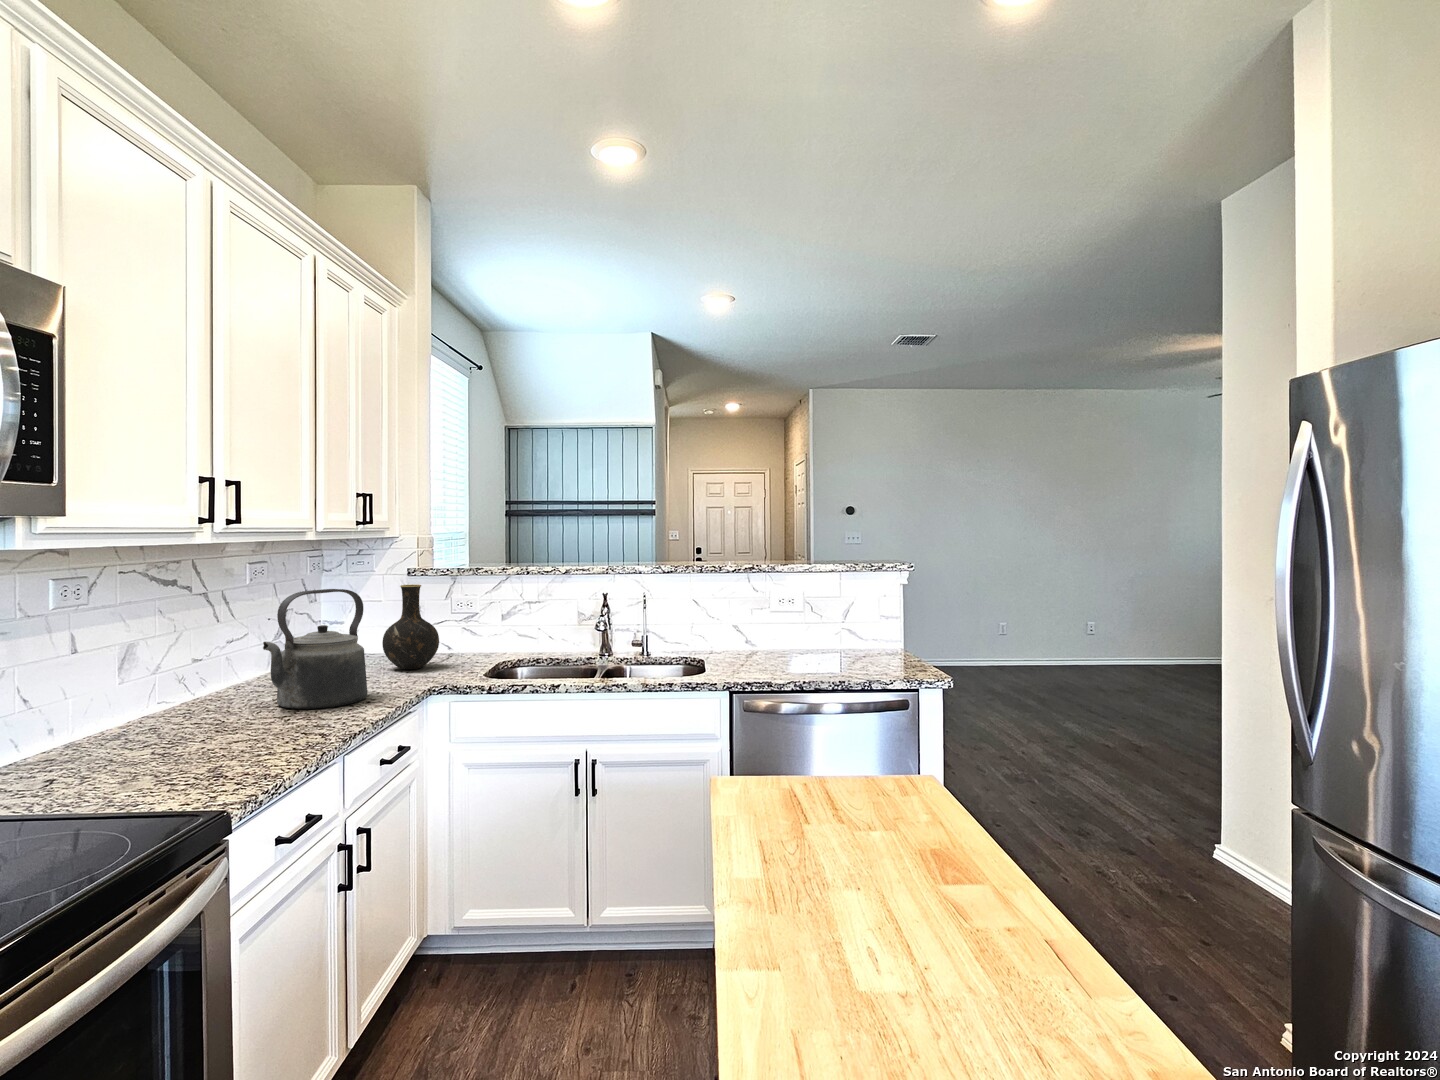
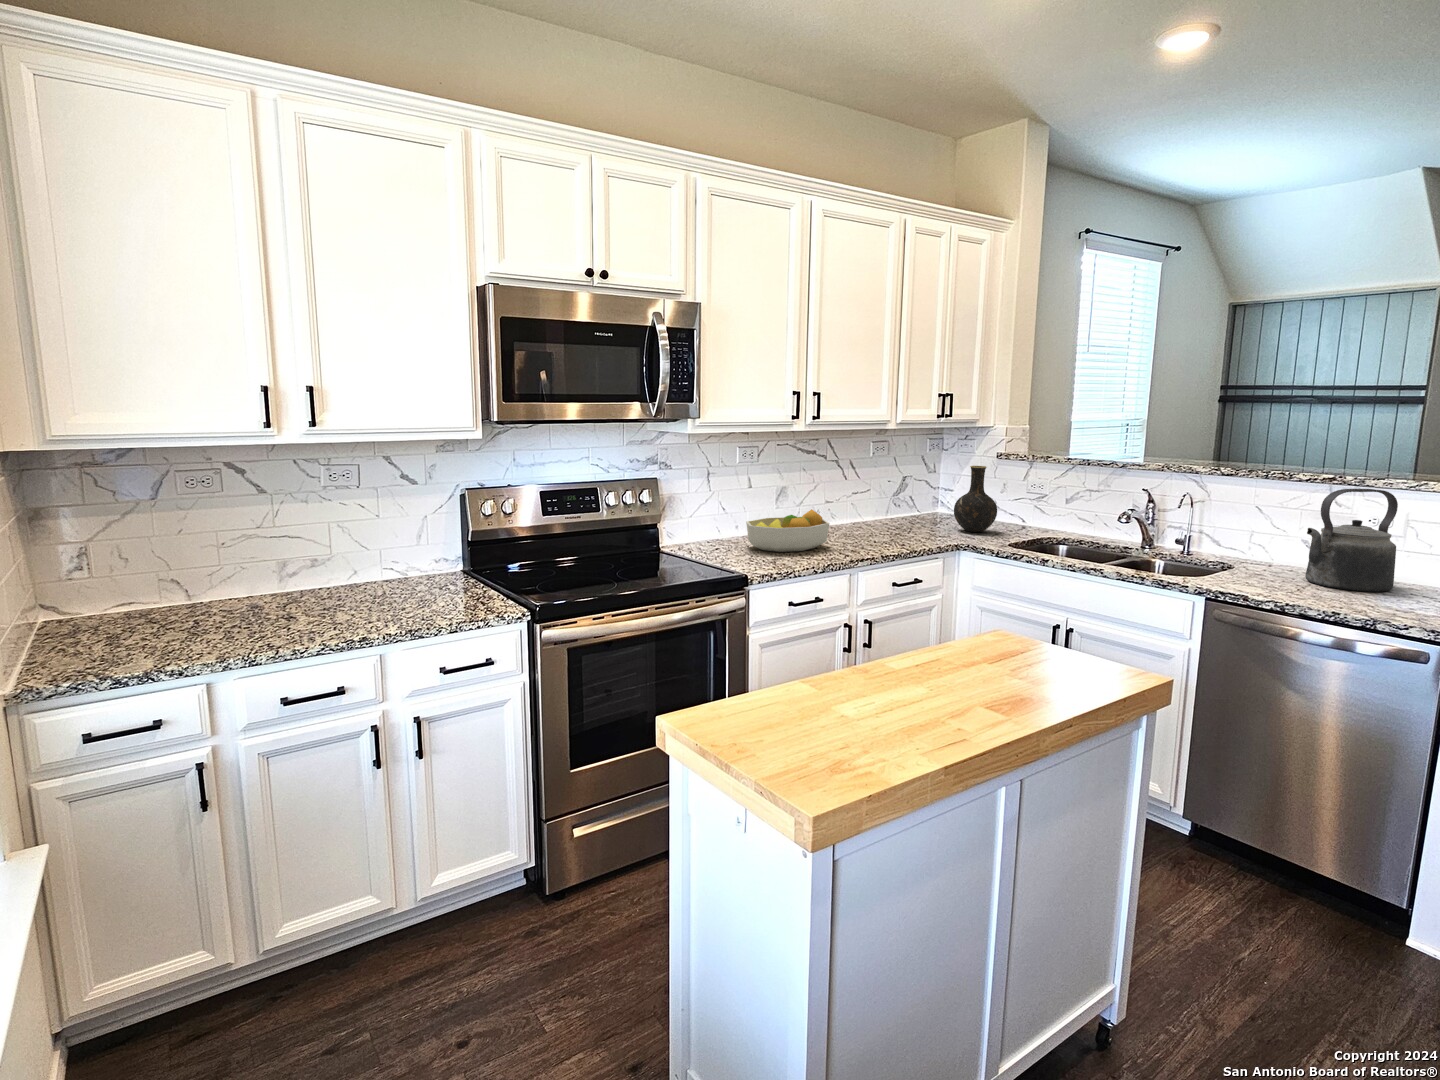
kettle: present [263,589,367,709] -> present [1305,489,1398,592]
fruit bowl: none [112,672,276,762] -> present [746,509,829,552]

